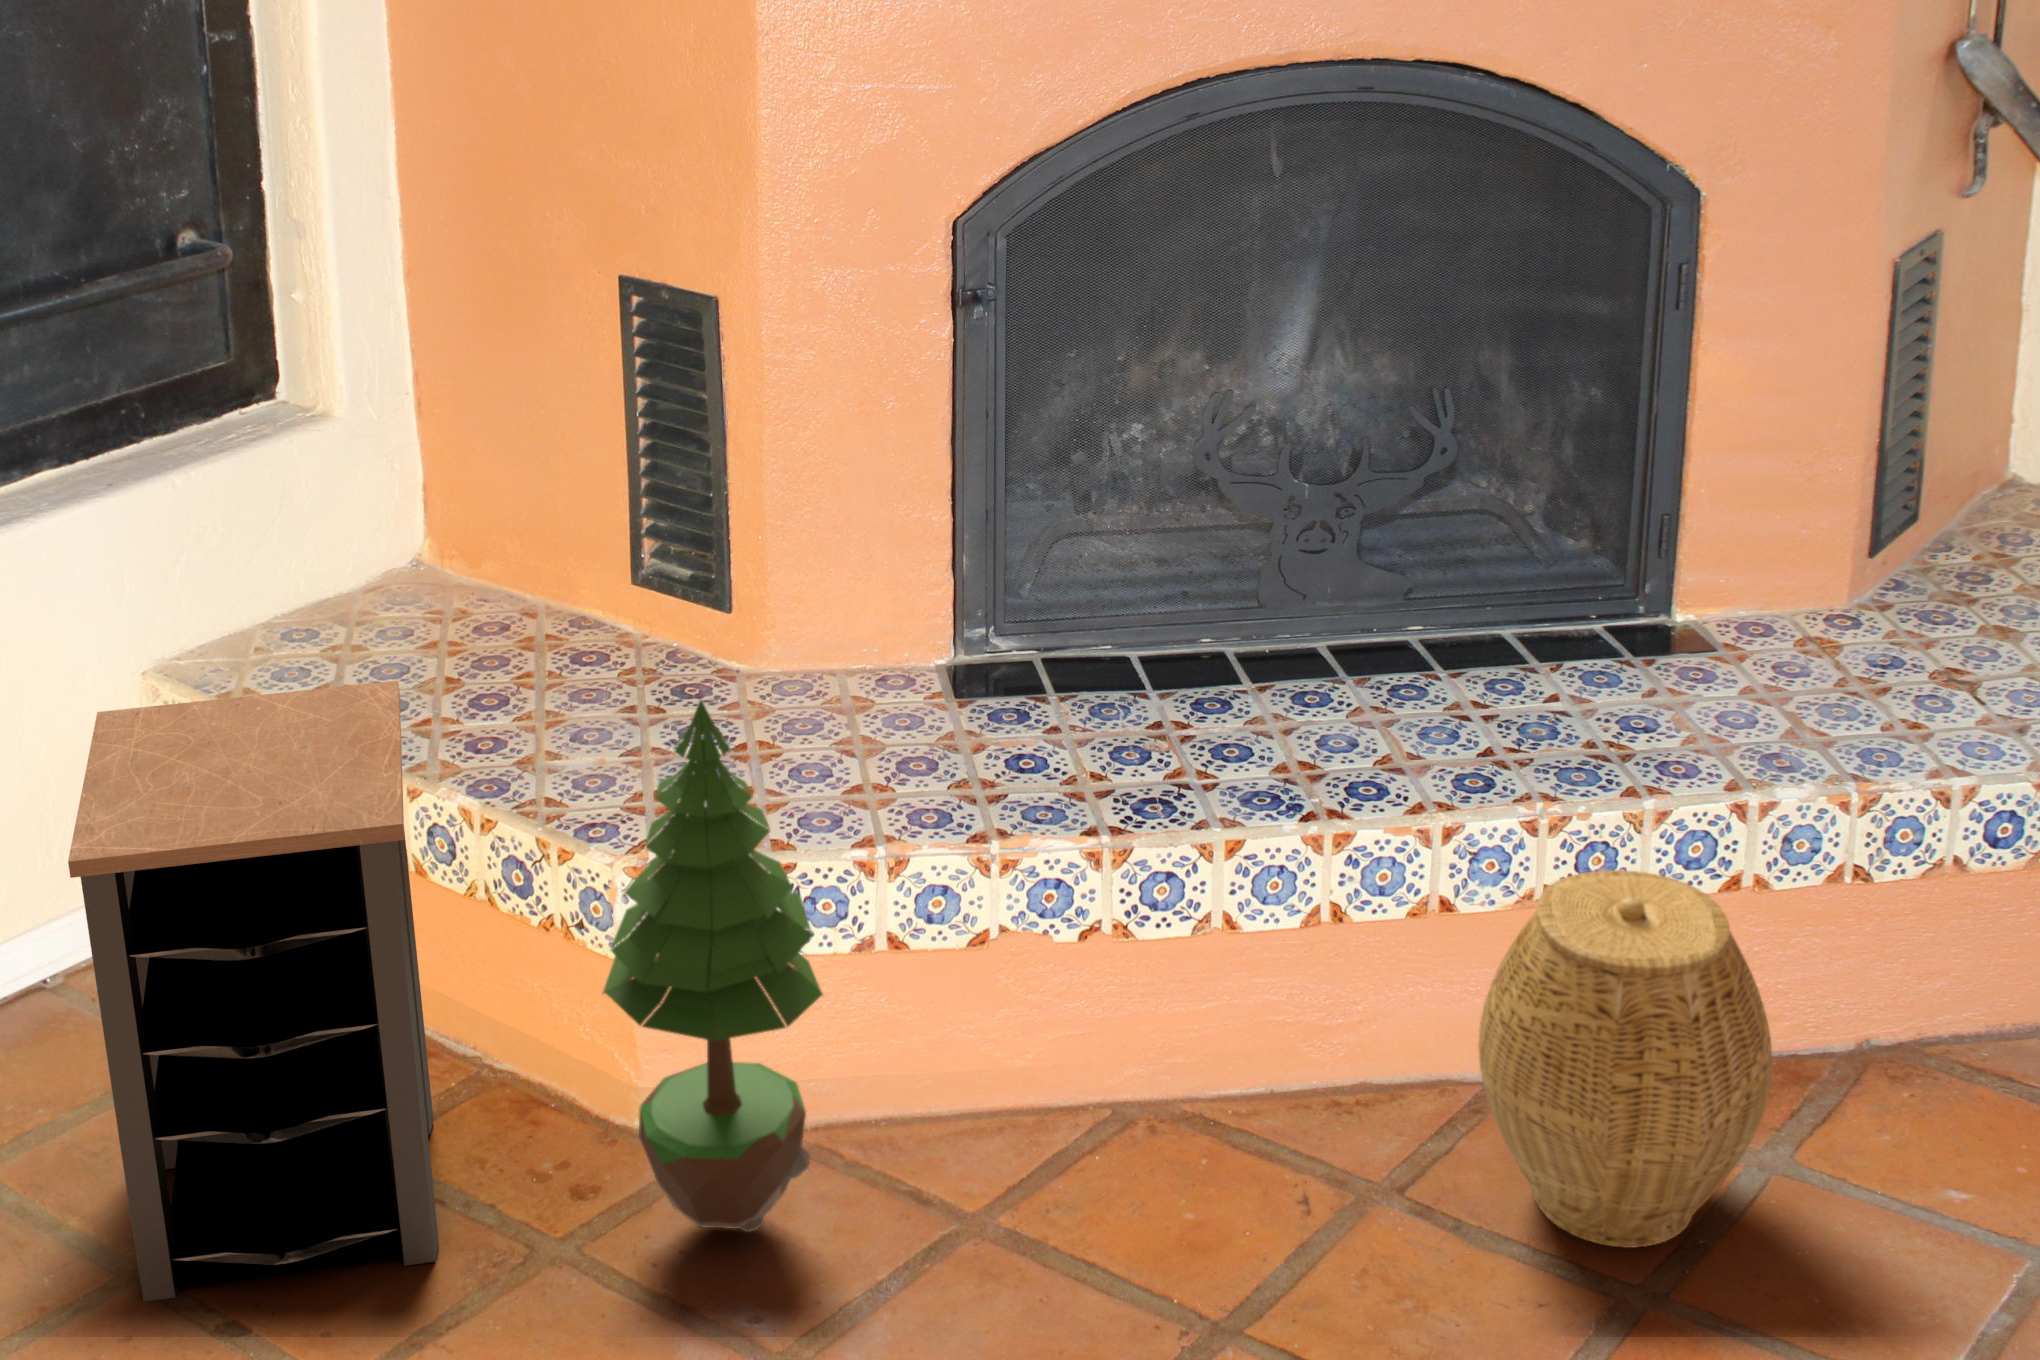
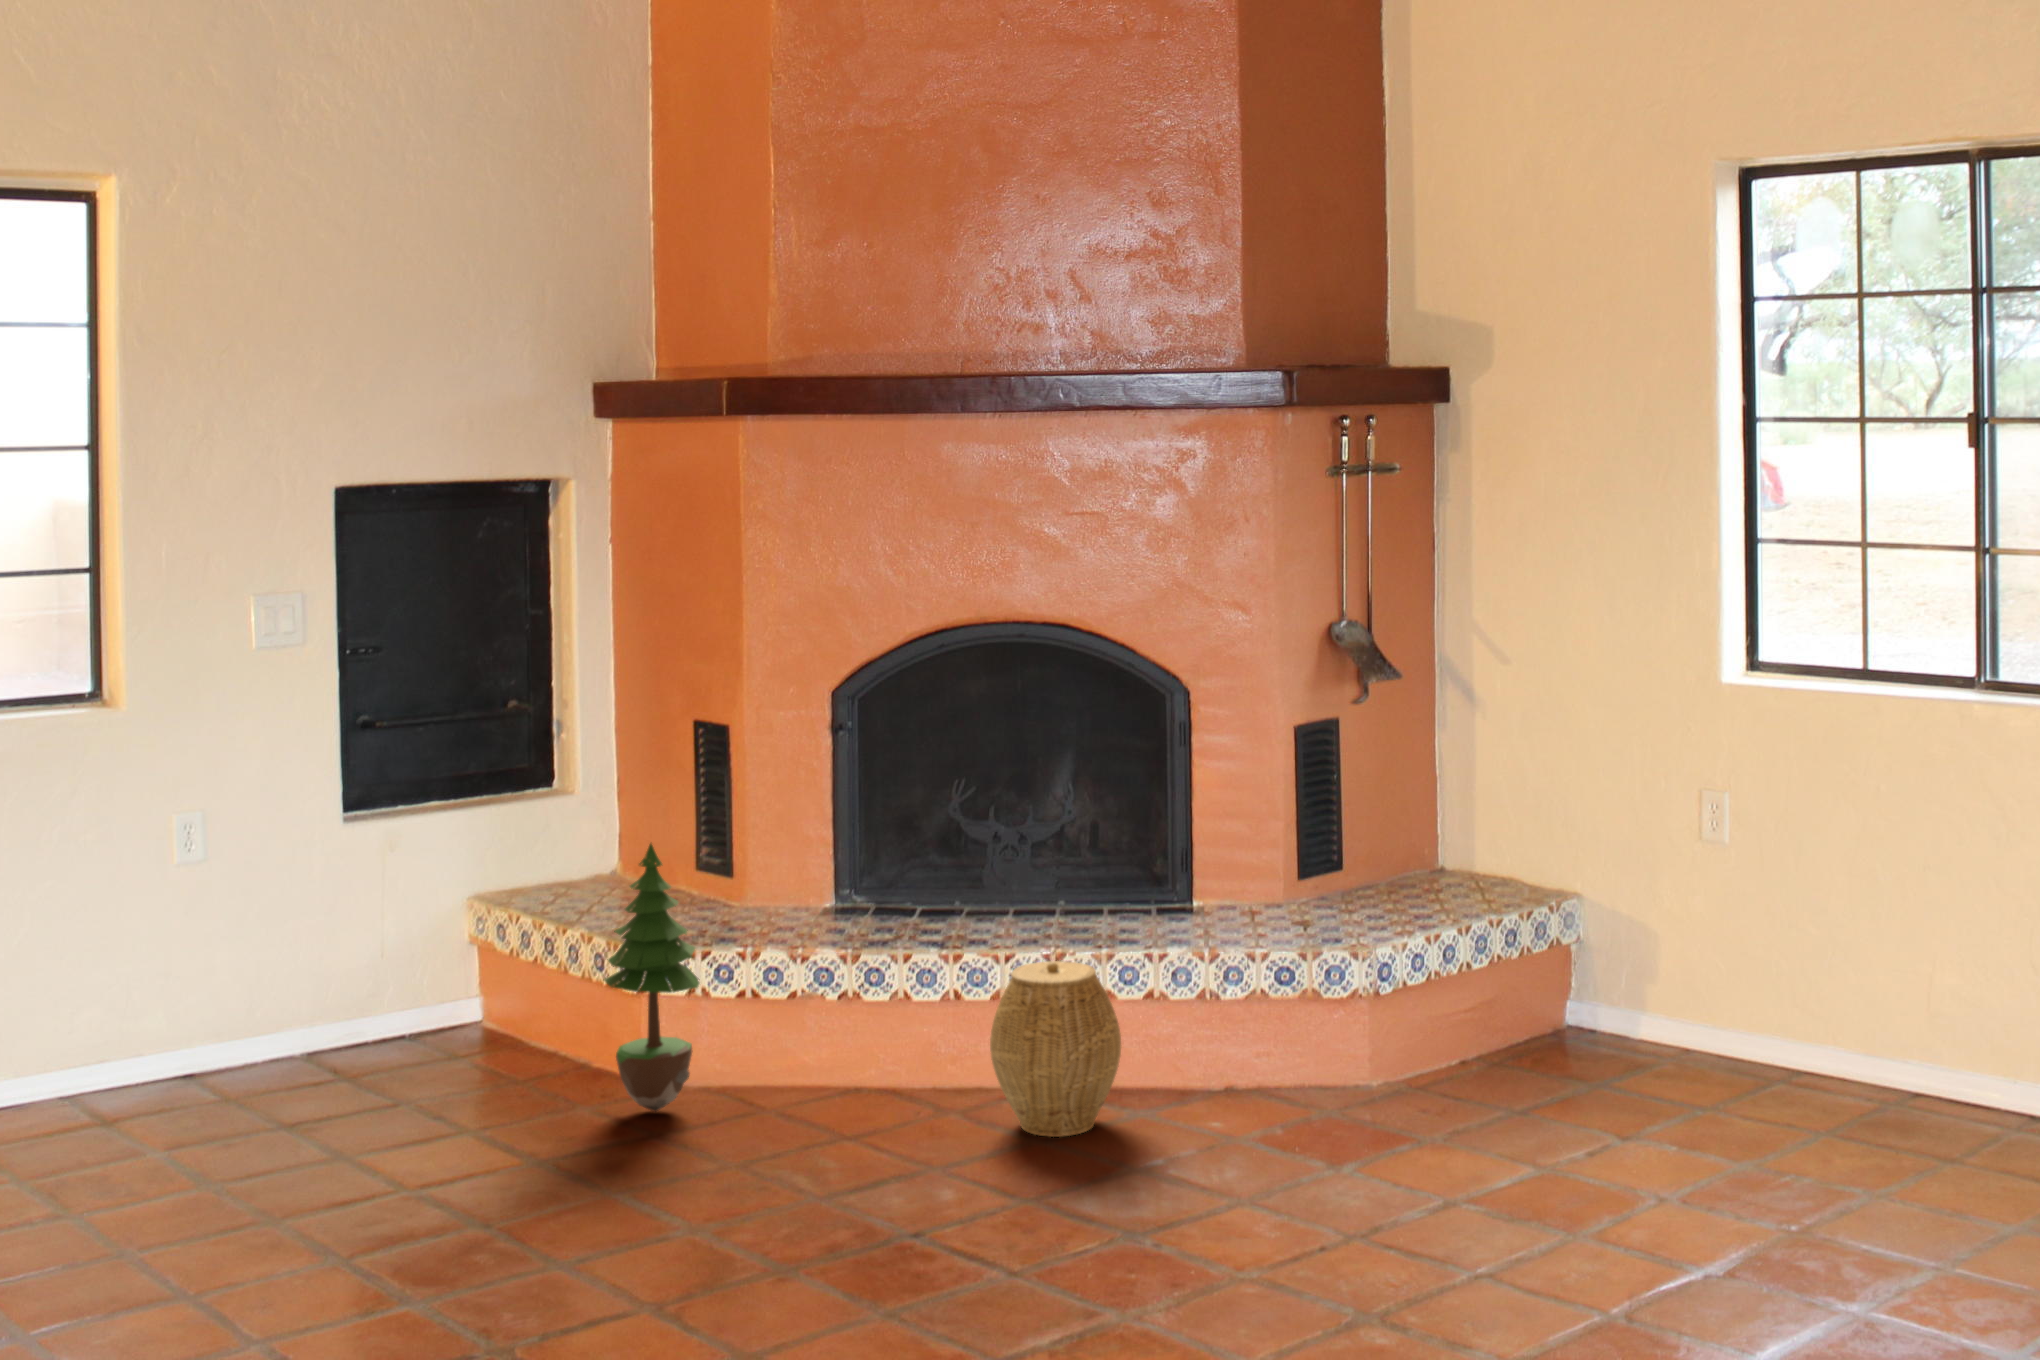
side table: present [68,681,439,1302] -> none [386,860,552,1117]

